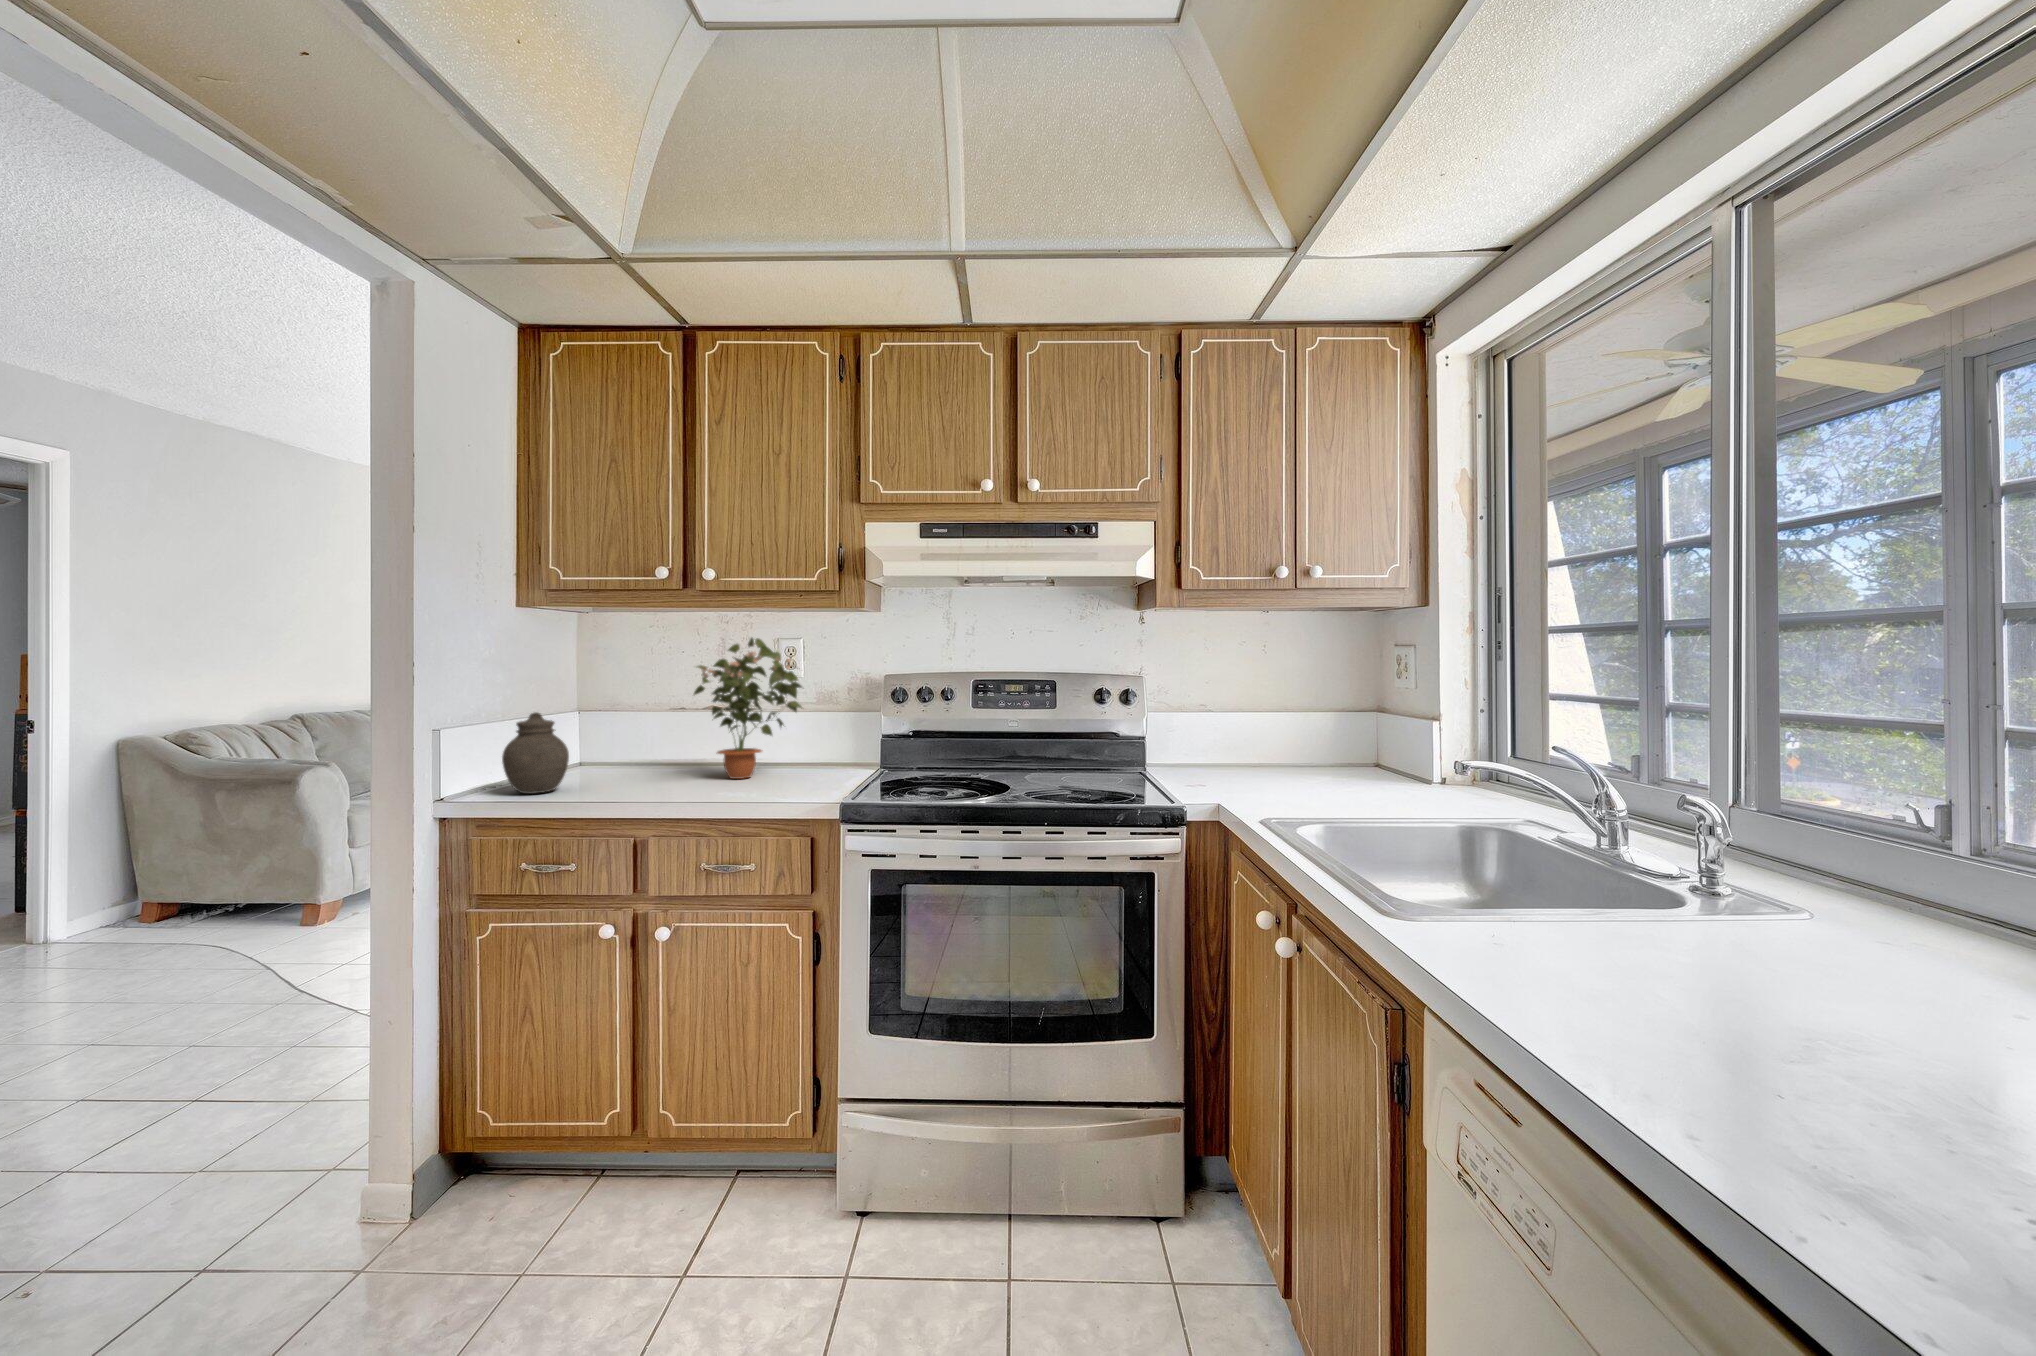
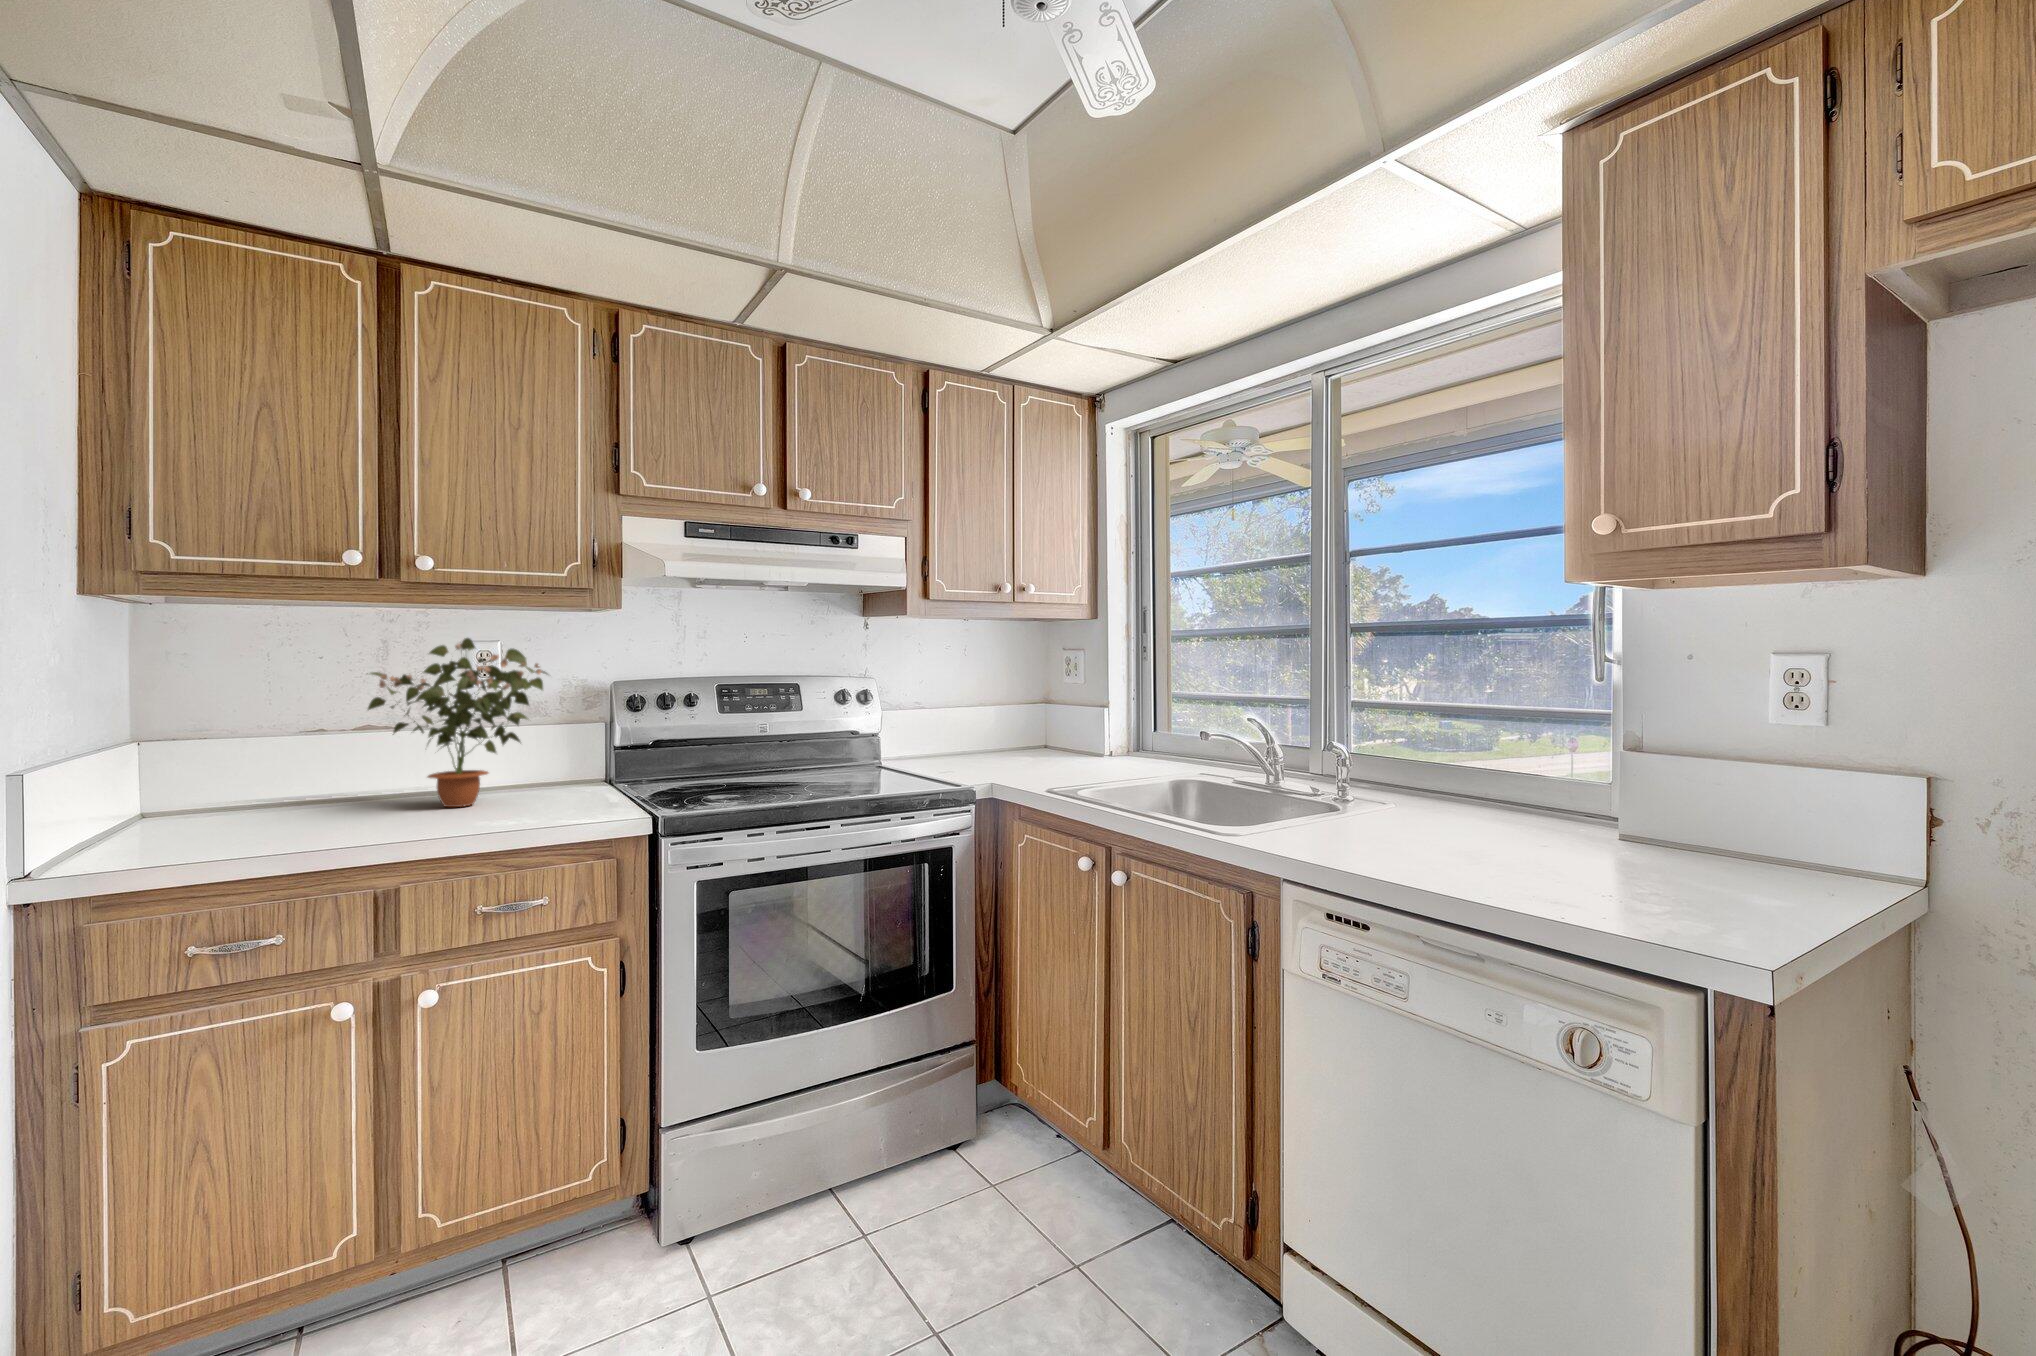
jar: present [502,712,569,794] -> none [123,738,234,850]

